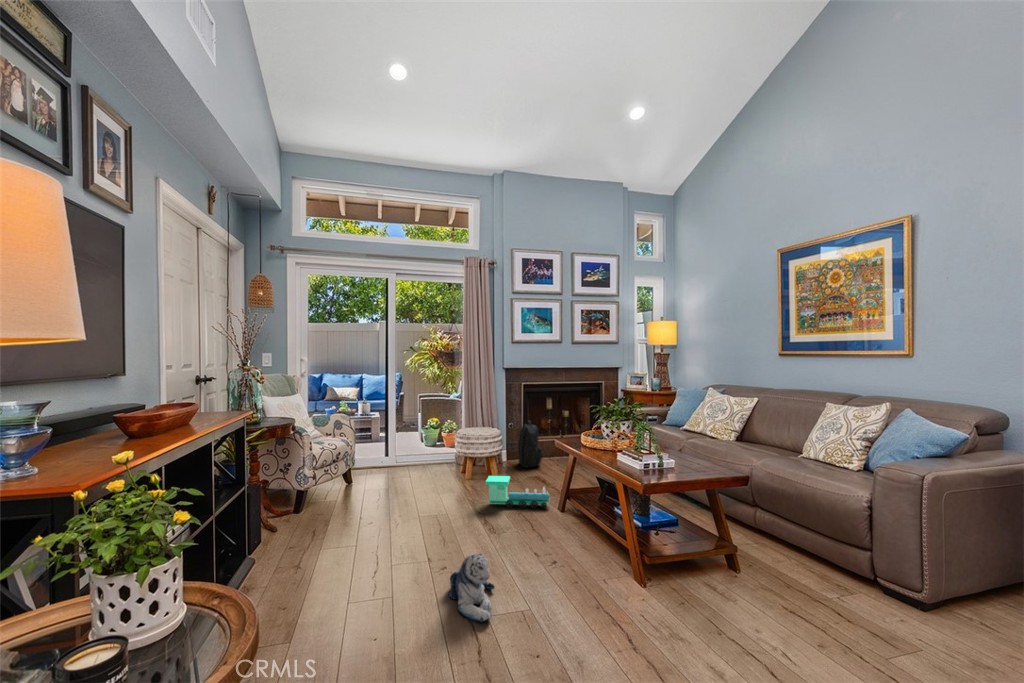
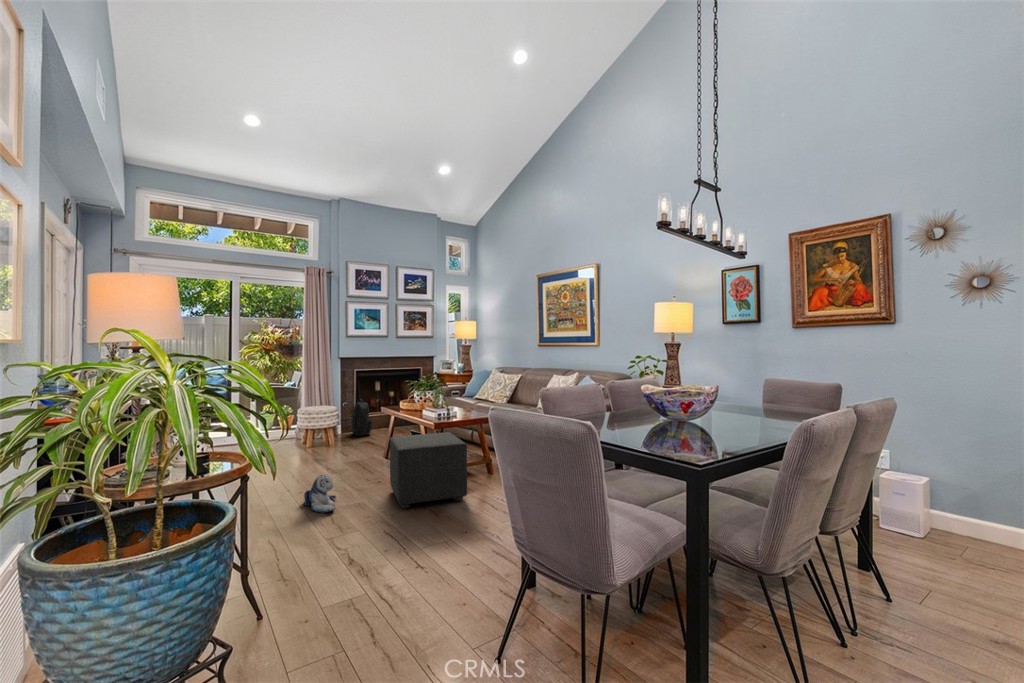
toy train: present [486,476,550,508] -> none [326,438,377,460]
ottoman: none [574,498,714,638] -> present [390,432,467,509]

